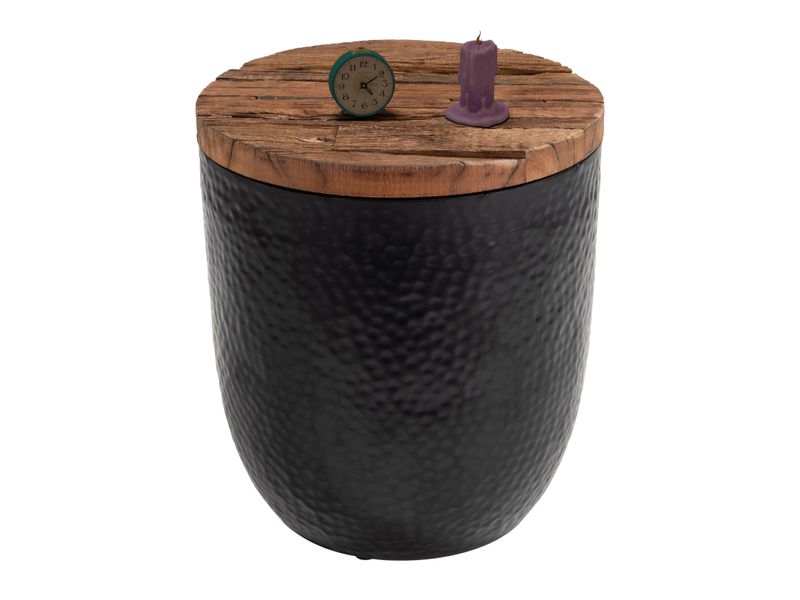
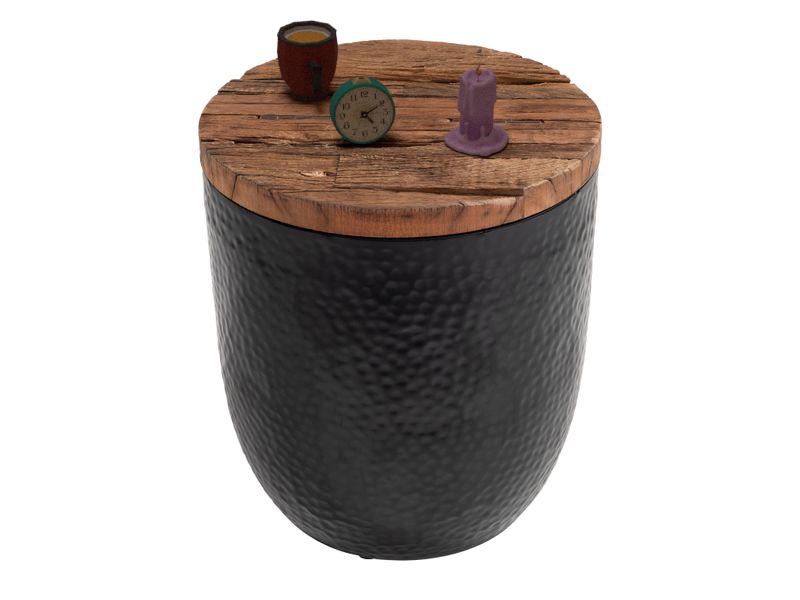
mug: none [277,7,338,86] -> present [277,20,338,101]

